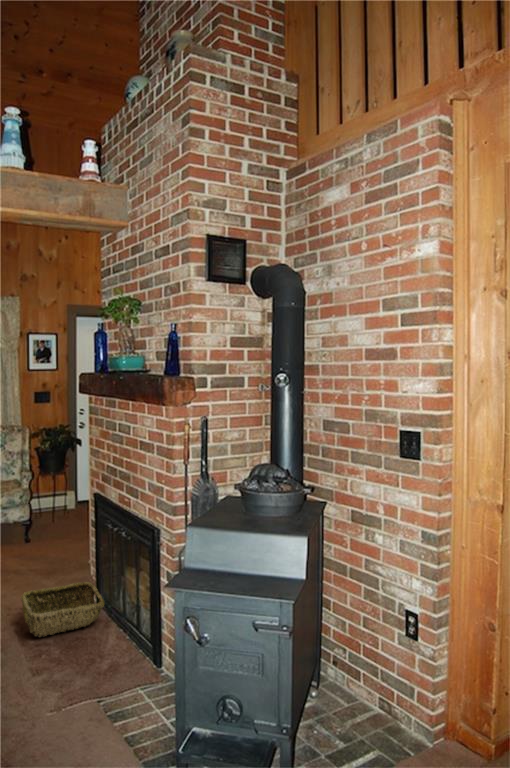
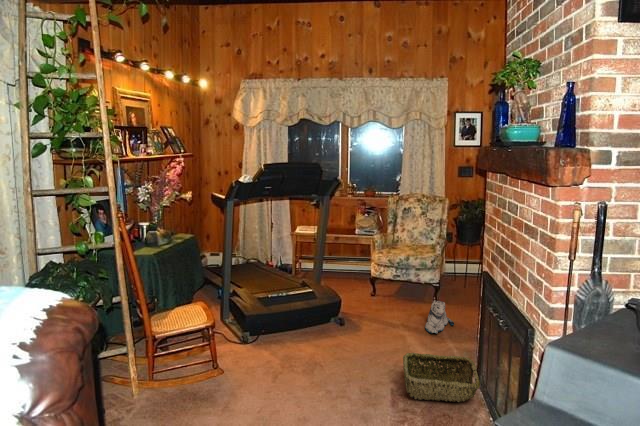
plush toy: none [24,537,55,574] -> present [425,300,454,334]

